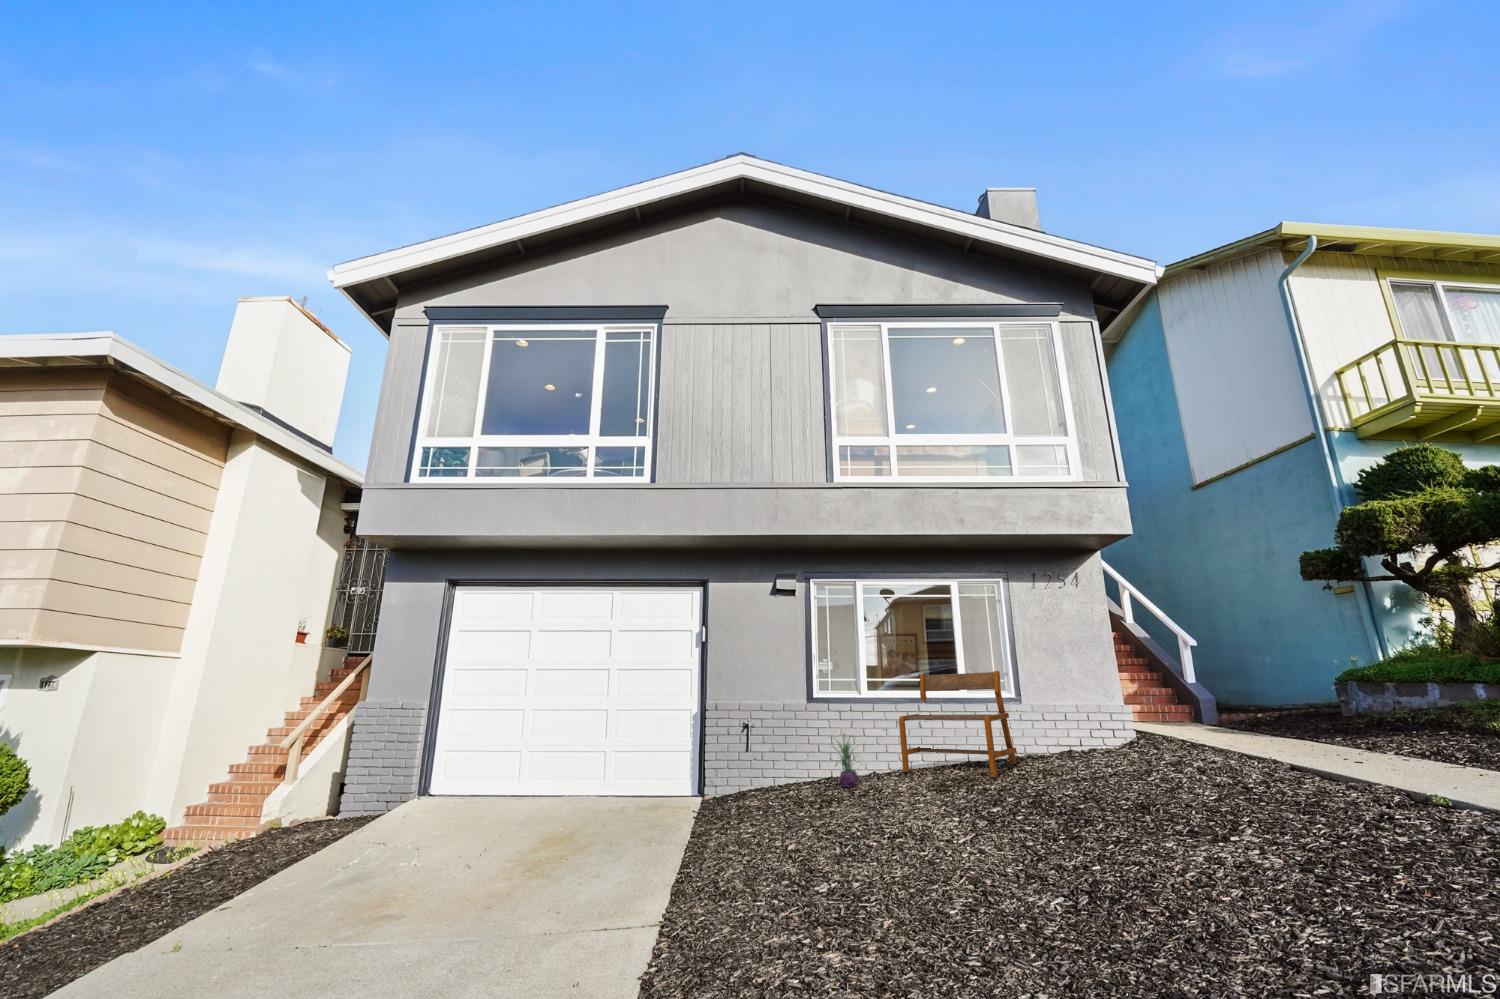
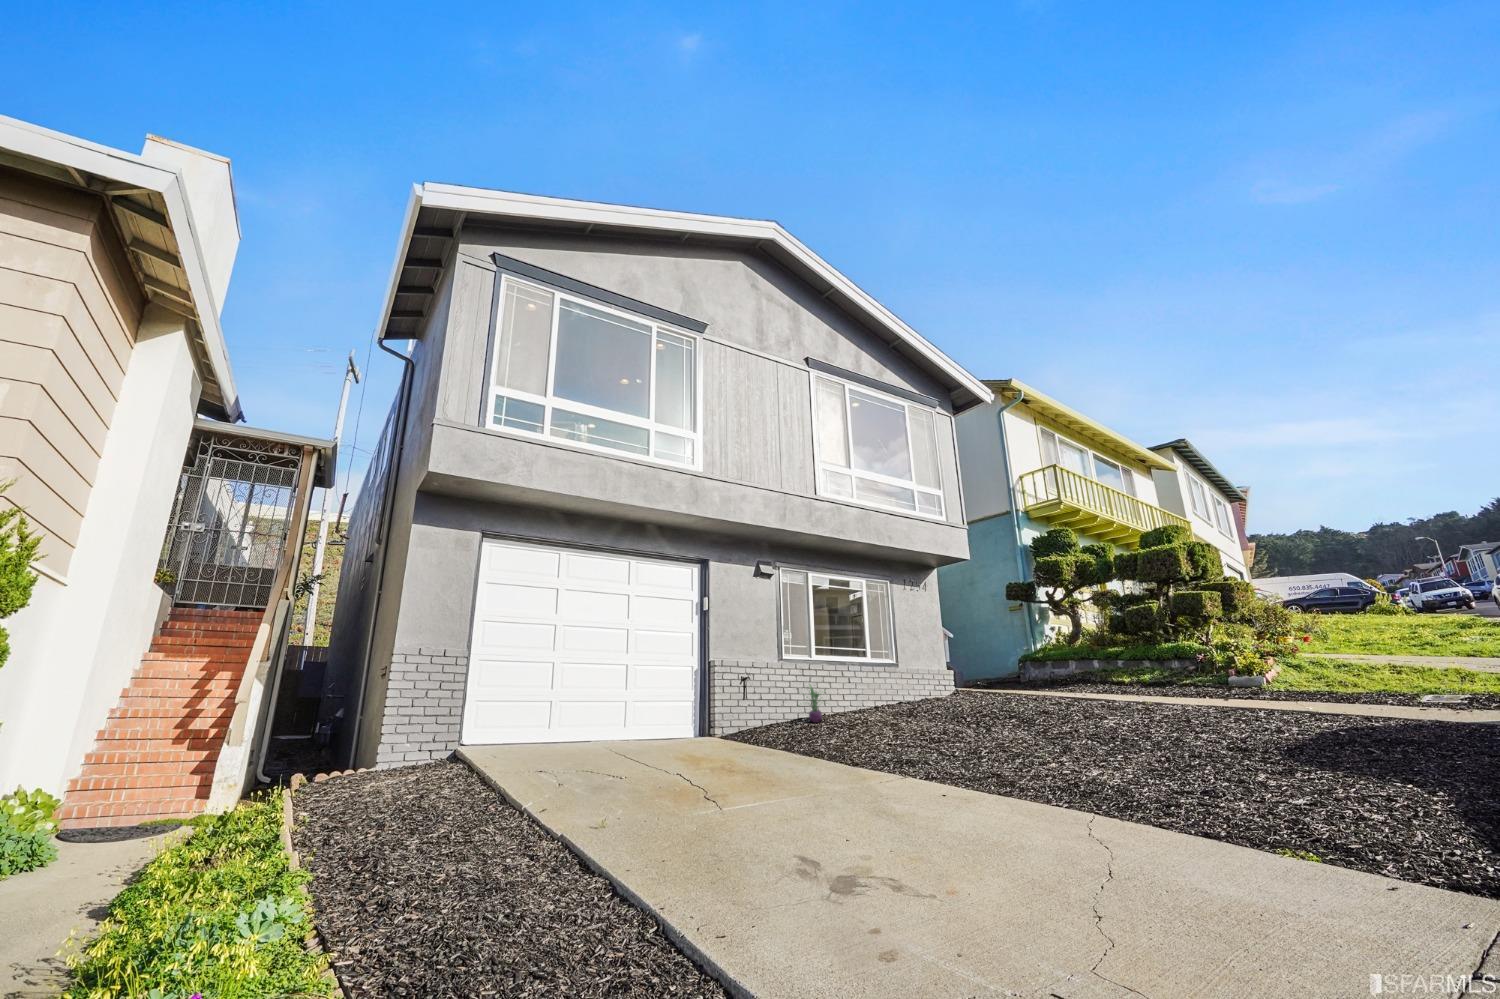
bench: present [899,671,1017,777] -> none [840,642,913,712]

